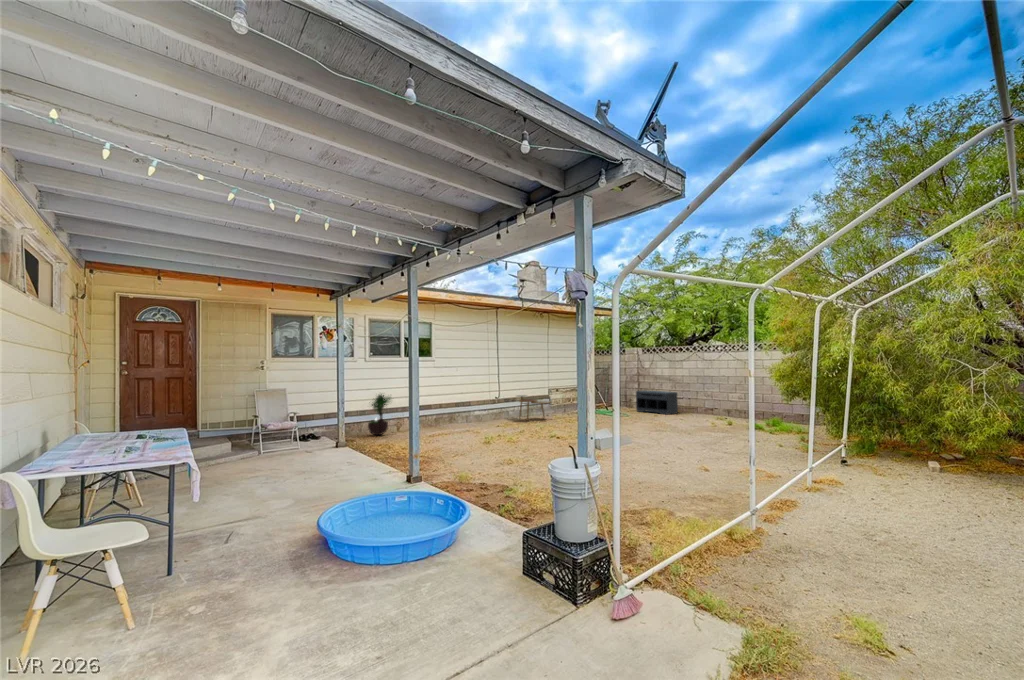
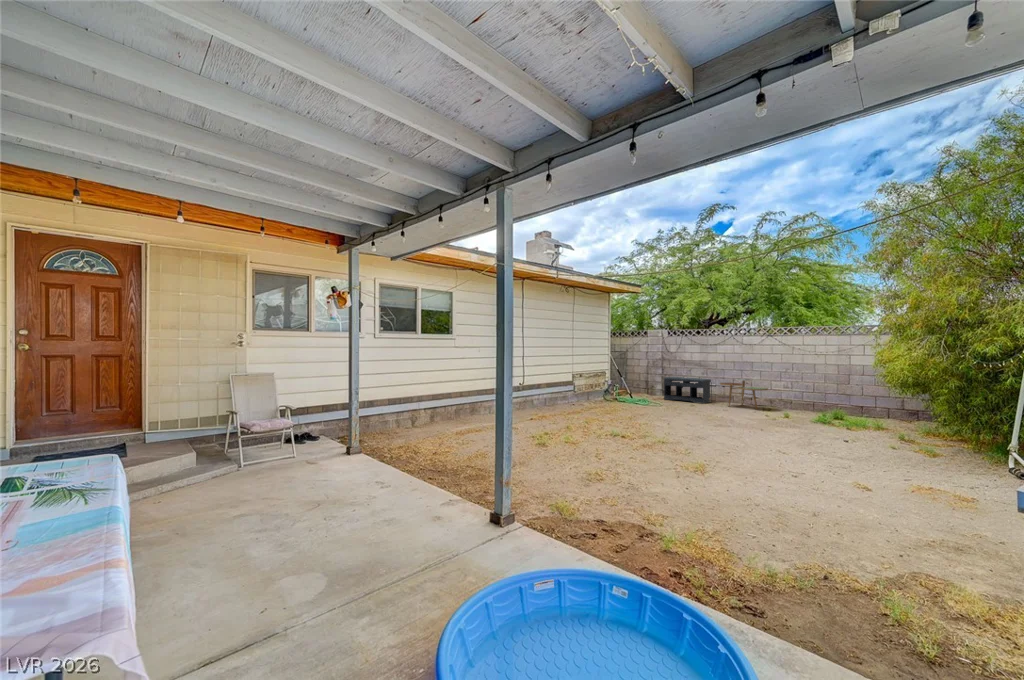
potted tree: present [368,394,390,435] -> none [379,375,413,432]
side table: present [516,395,552,421] -> present [720,378,768,409]

